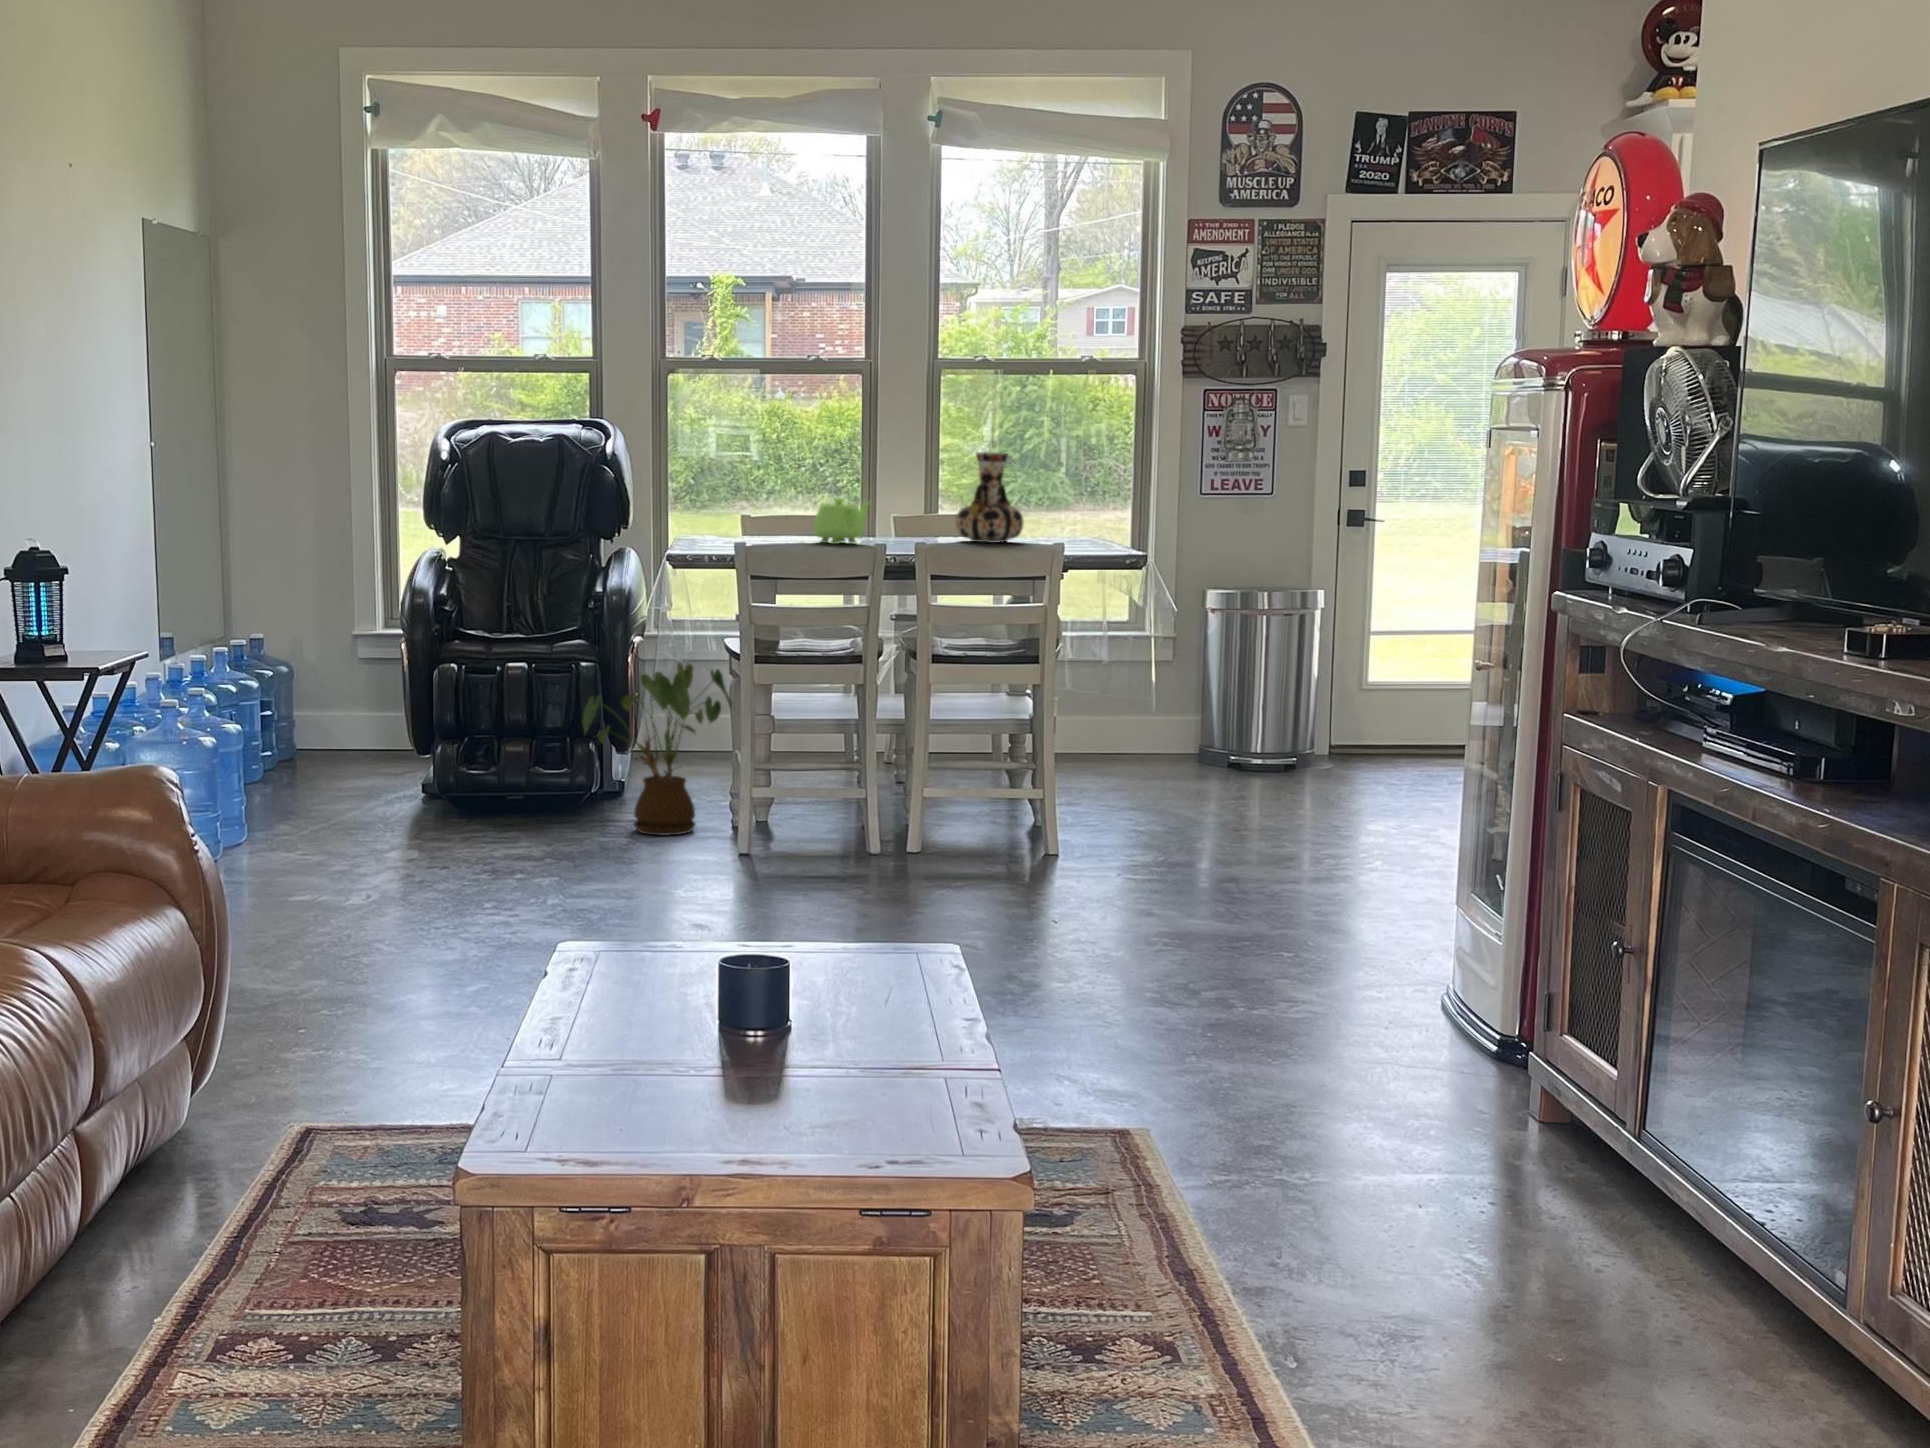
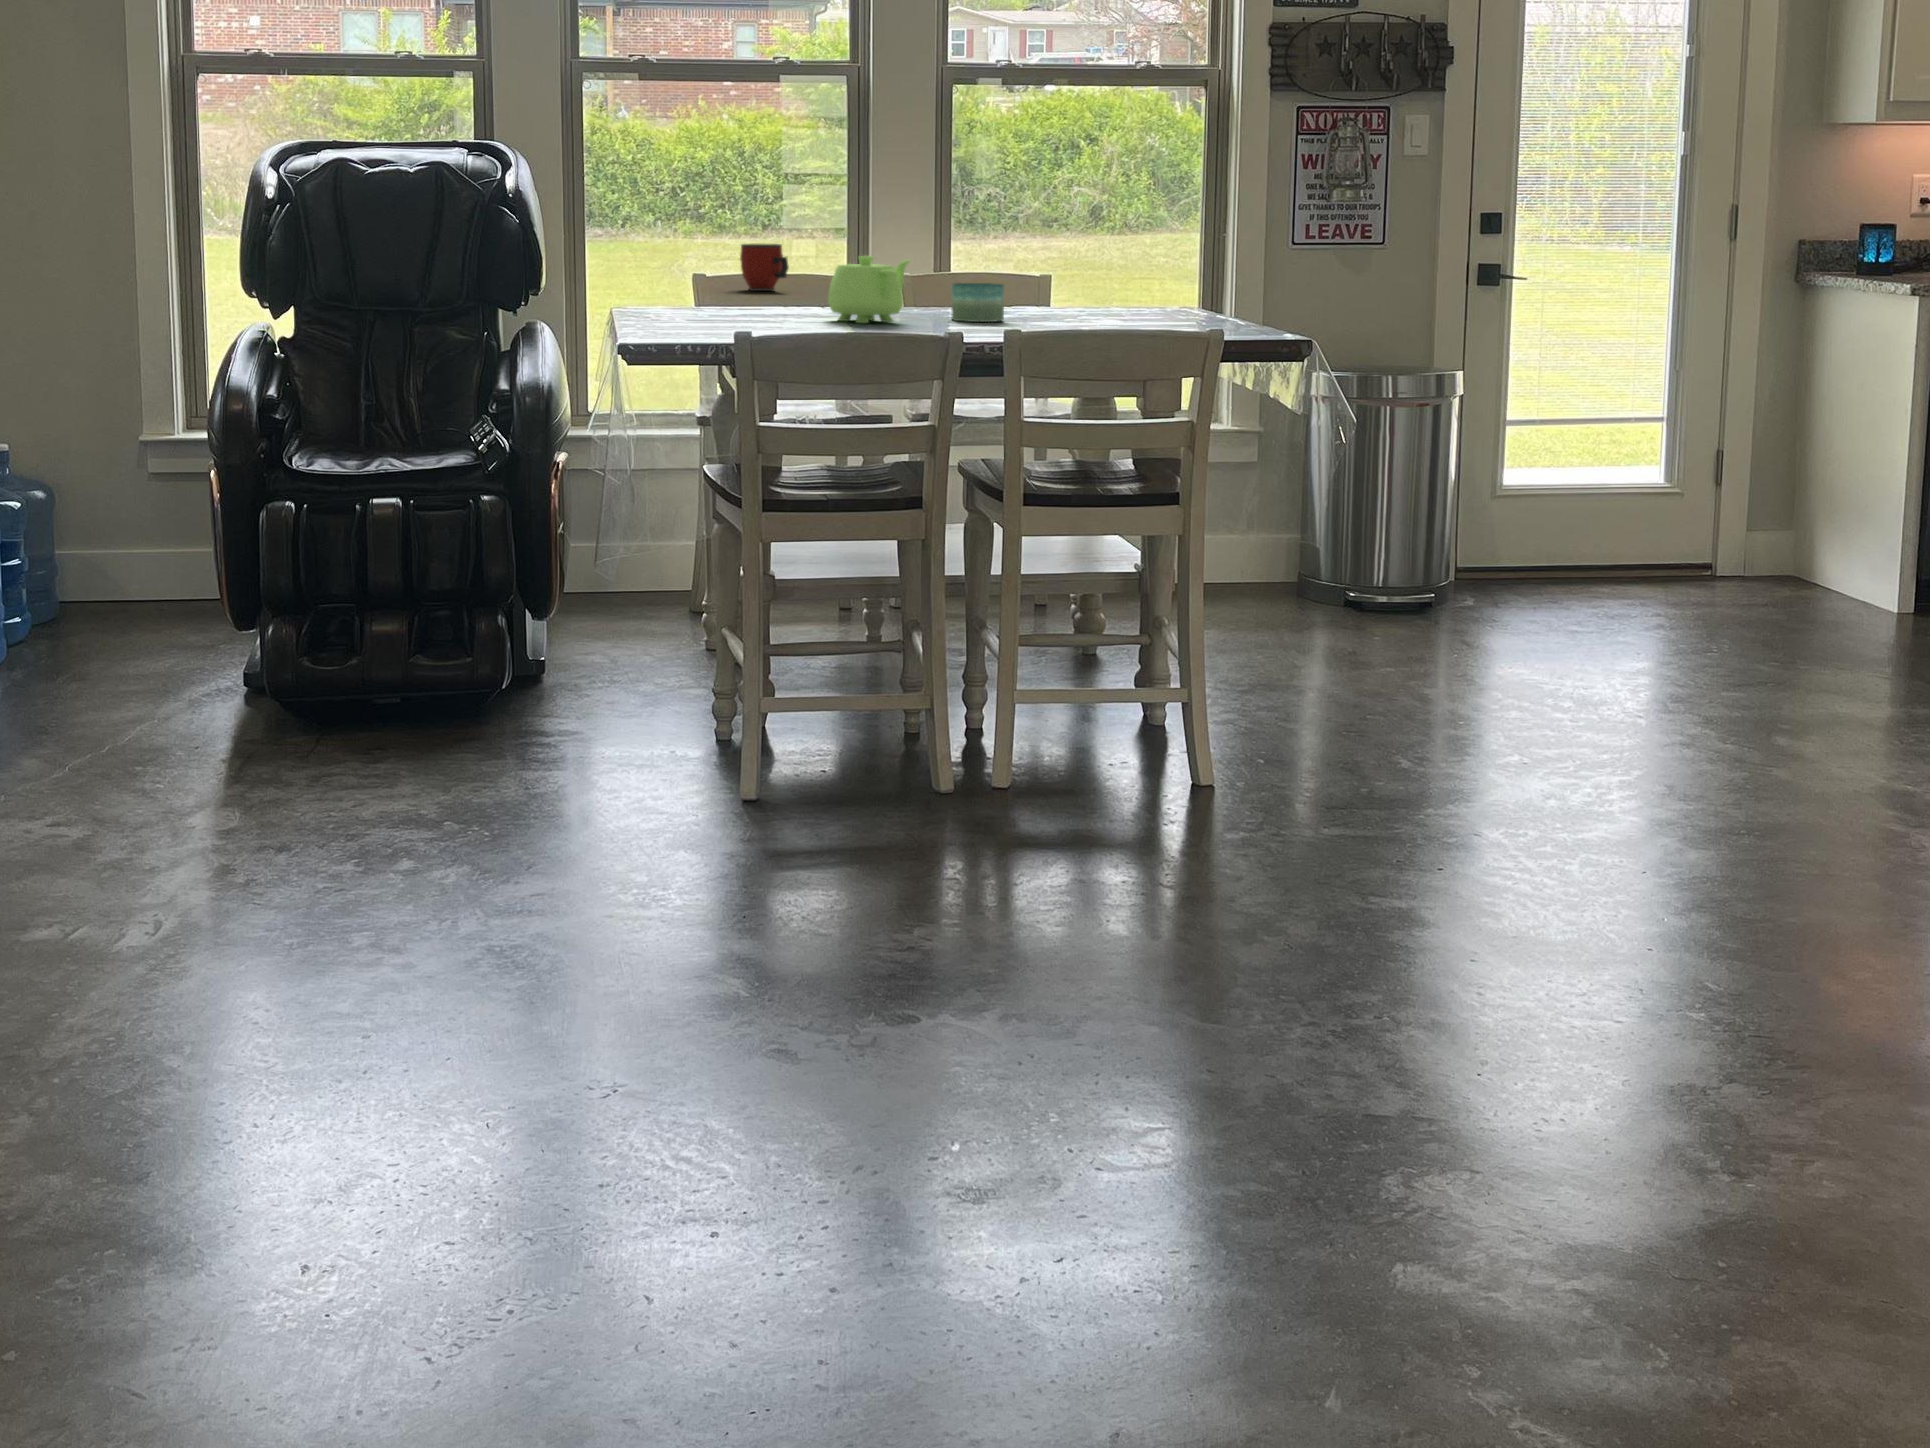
vase: present [956,452,1024,543] -> none [1020,188,1117,317]
mug: none [770,493,803,527] -> present [740,244,789,291]
candle: none [901,518,937,544] -> present [952,283,1004,322]
house plant: present [583,663,732,835] -> none [487,502,715,763]

